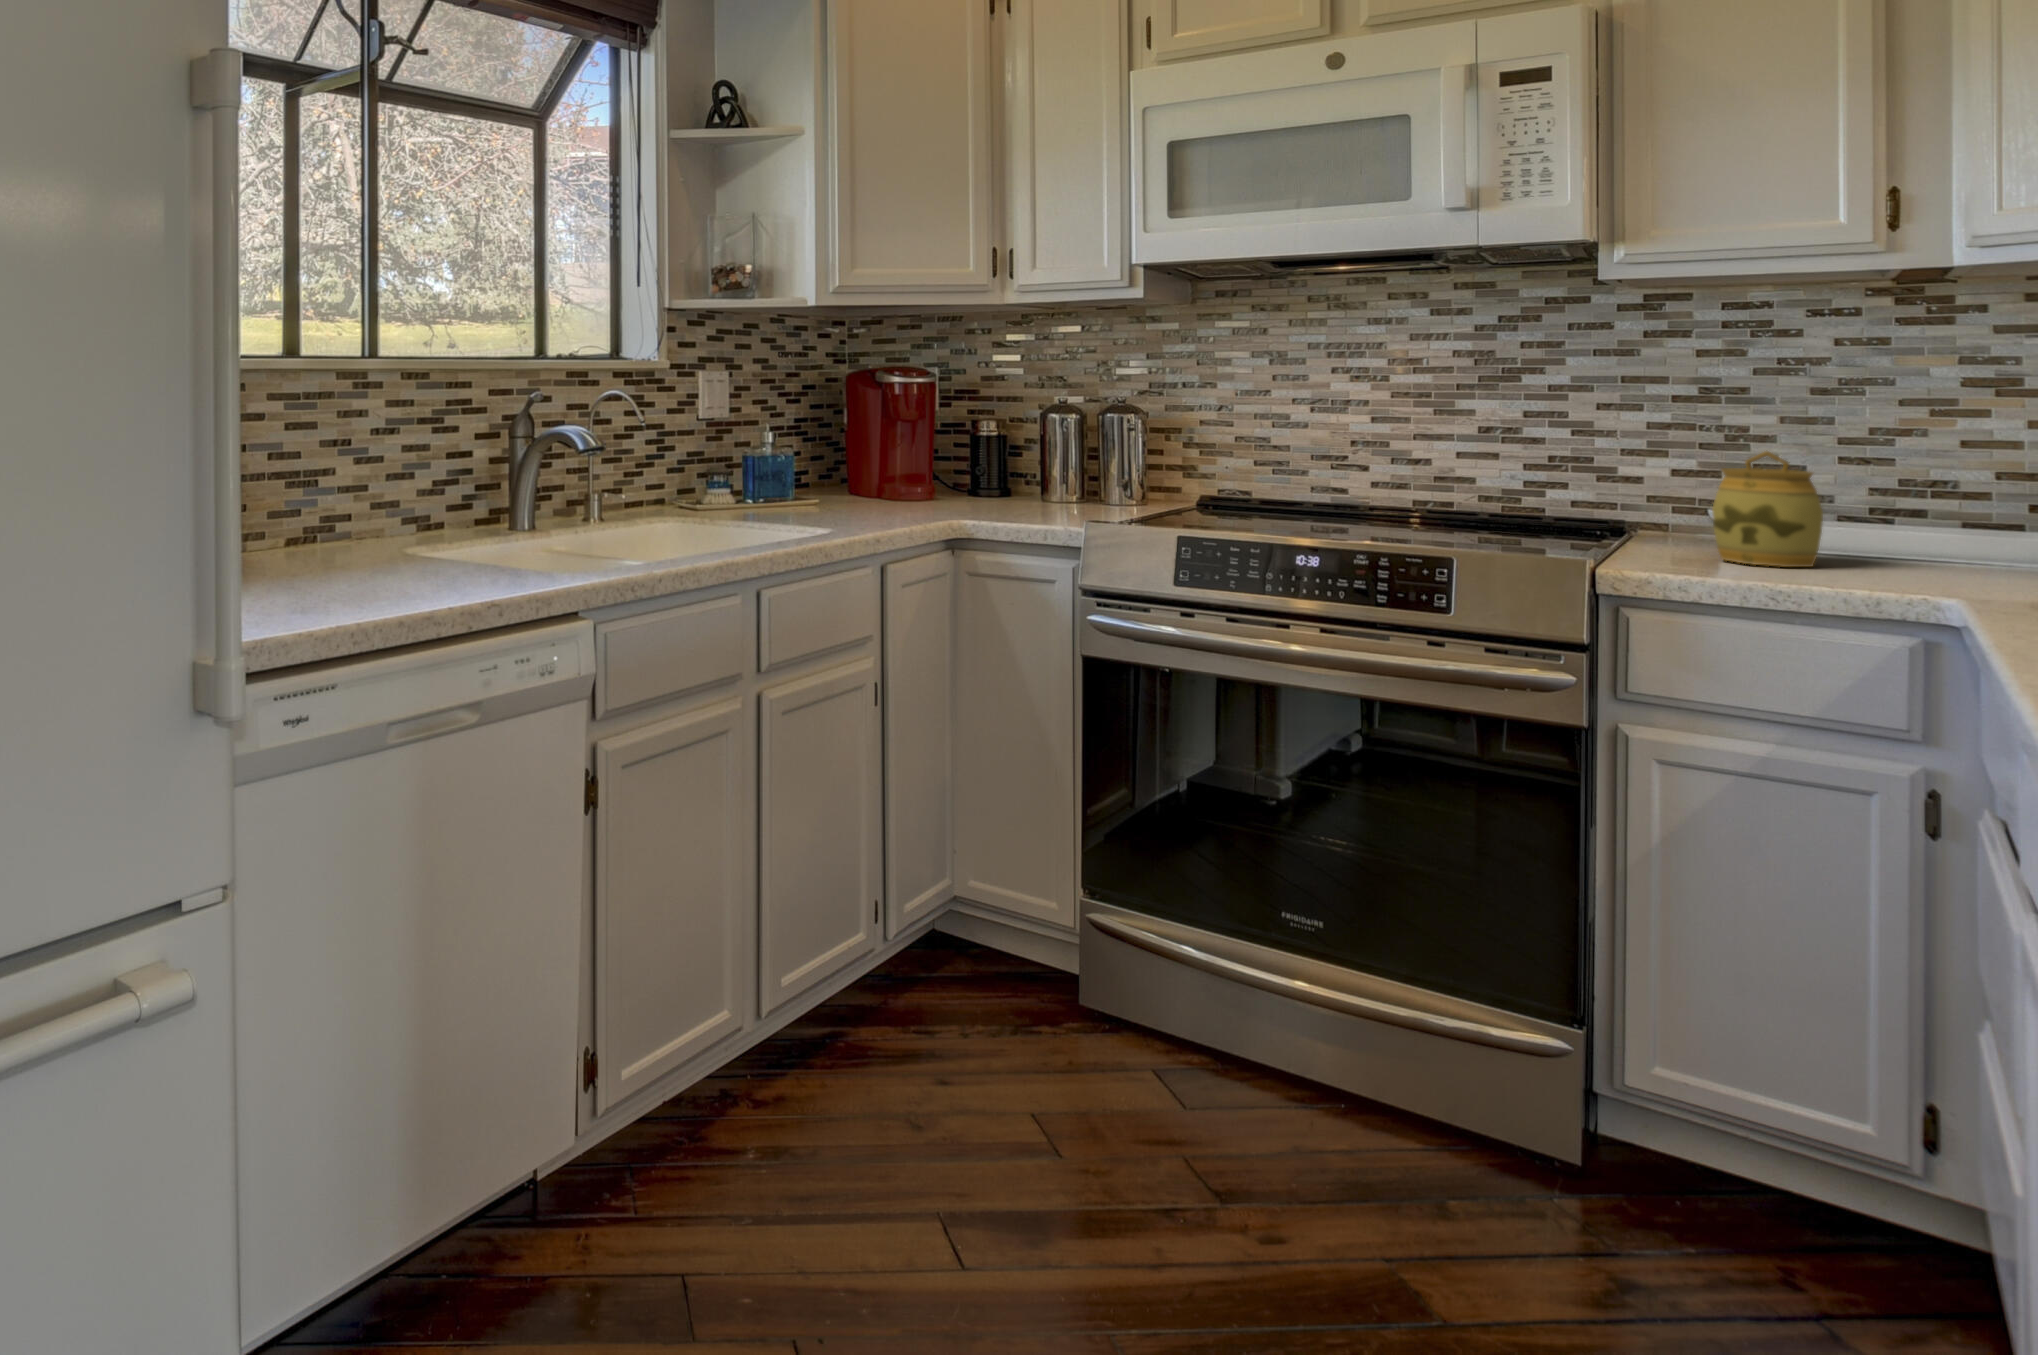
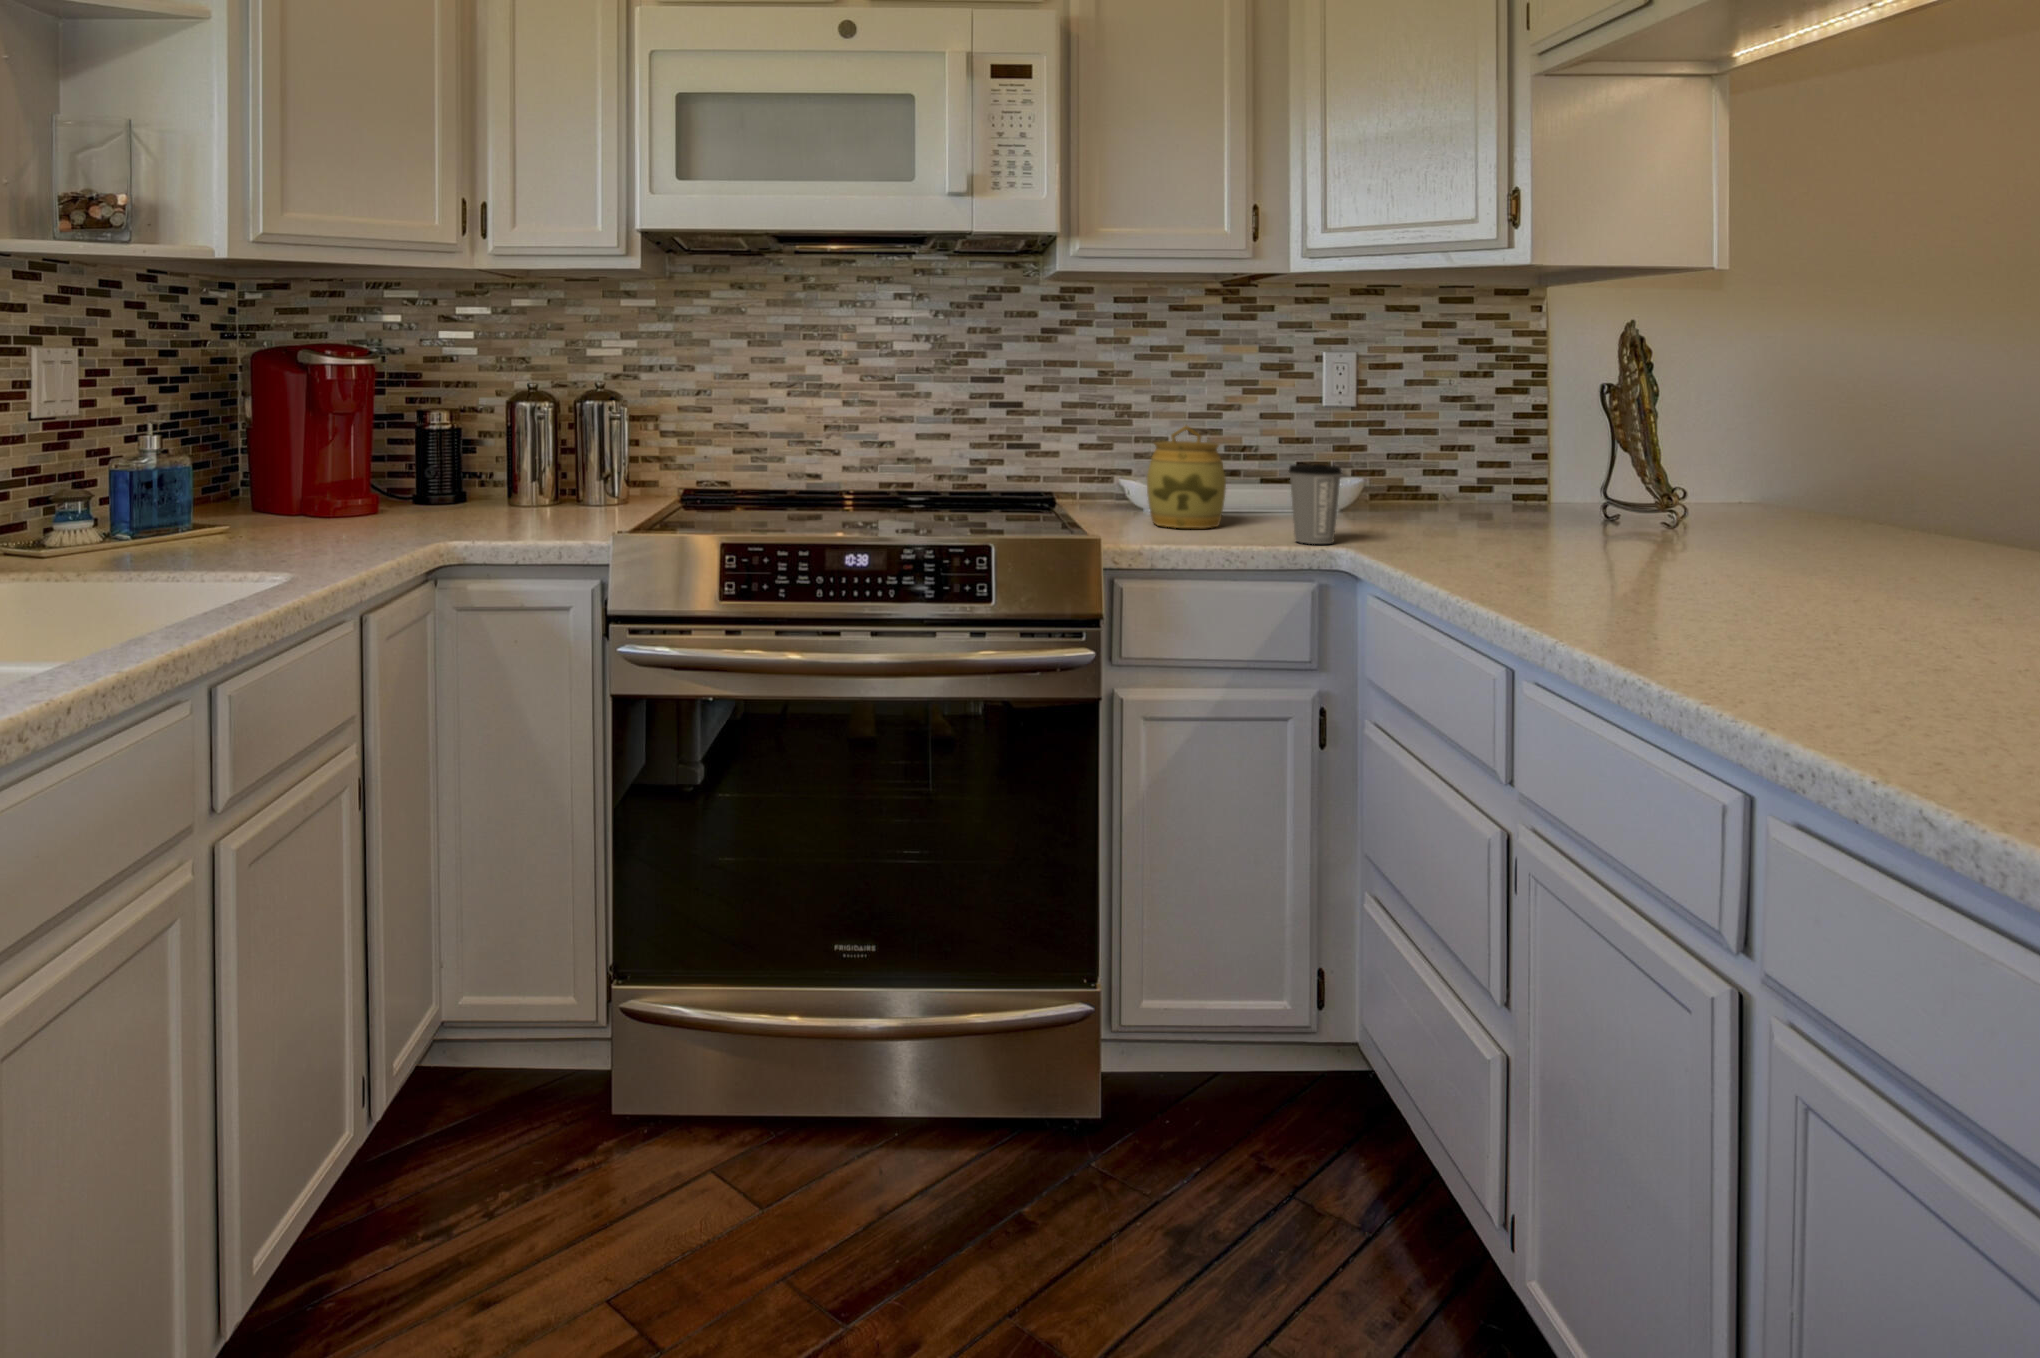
coffee cup: none [1878,499,1962,593] -> present [1289,464,1341,544]

